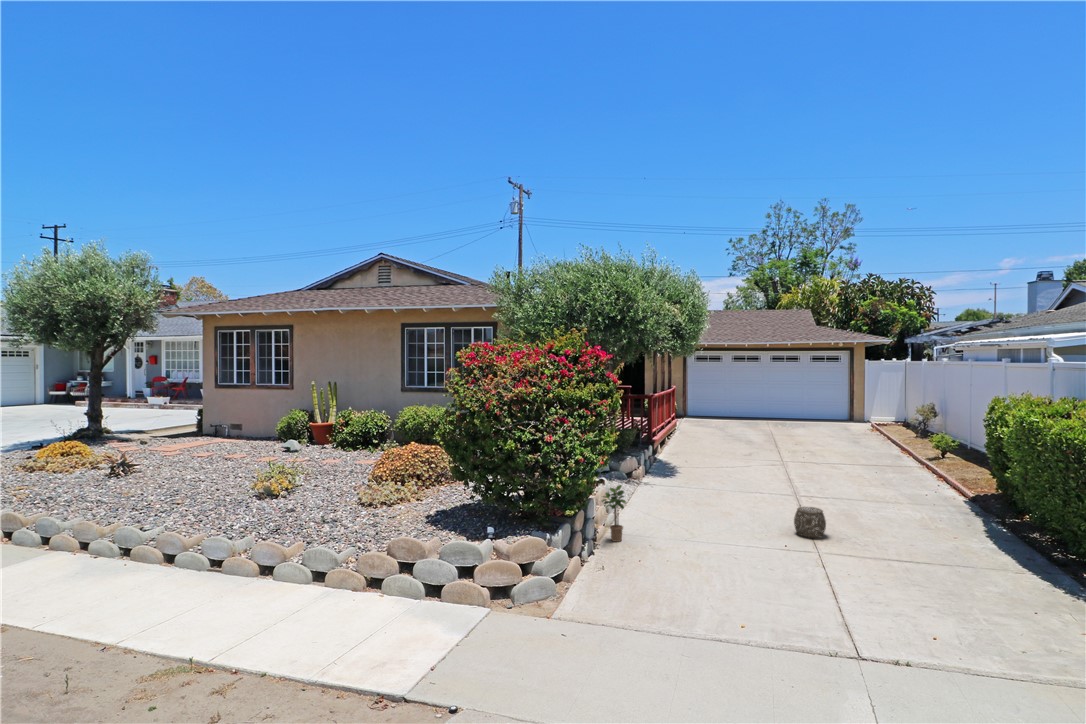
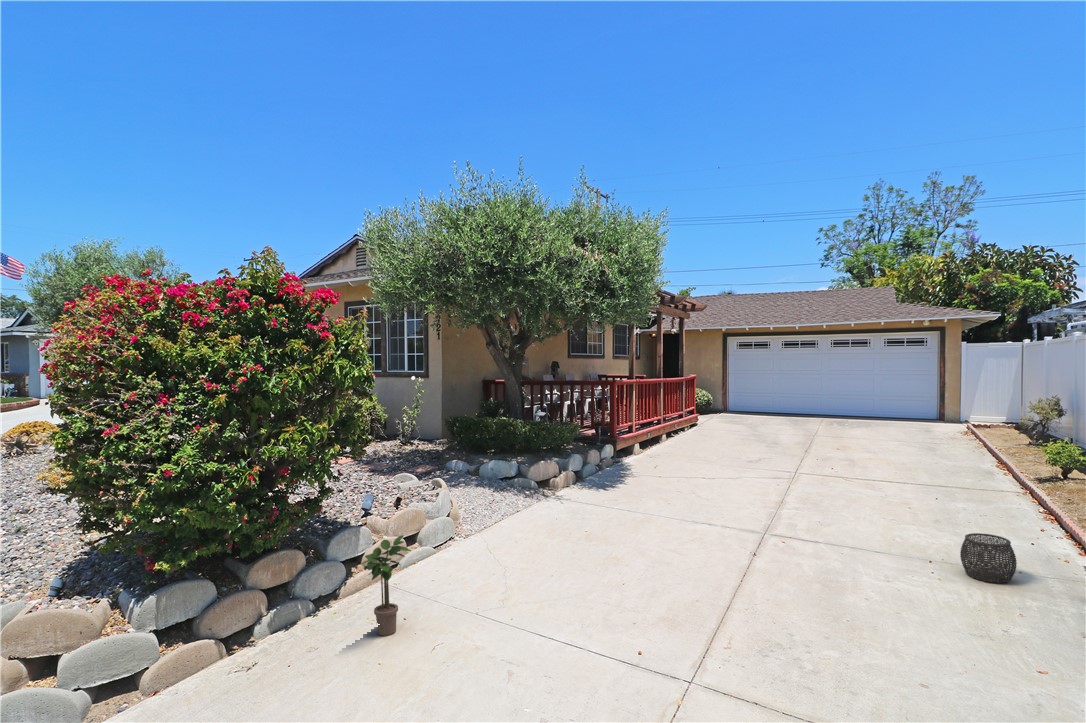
woven basket: present [794,507,826,538] -> present [960,533,1017,583]

